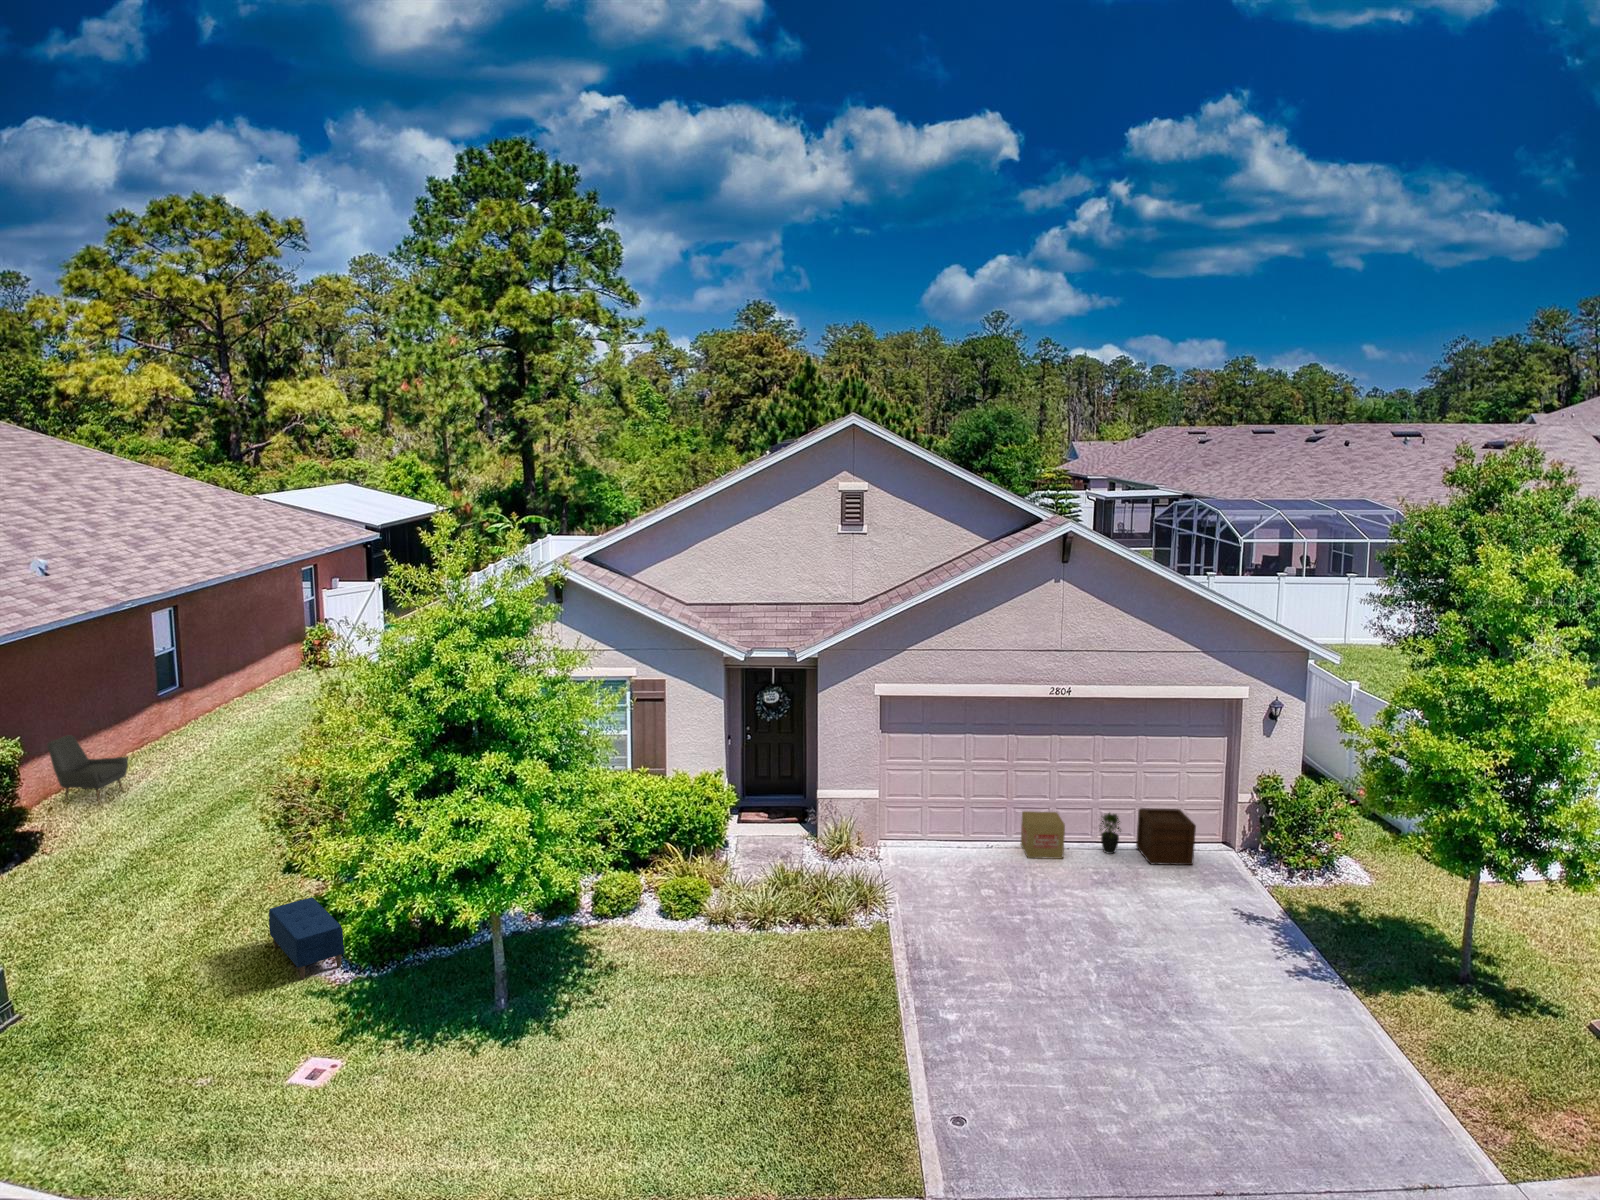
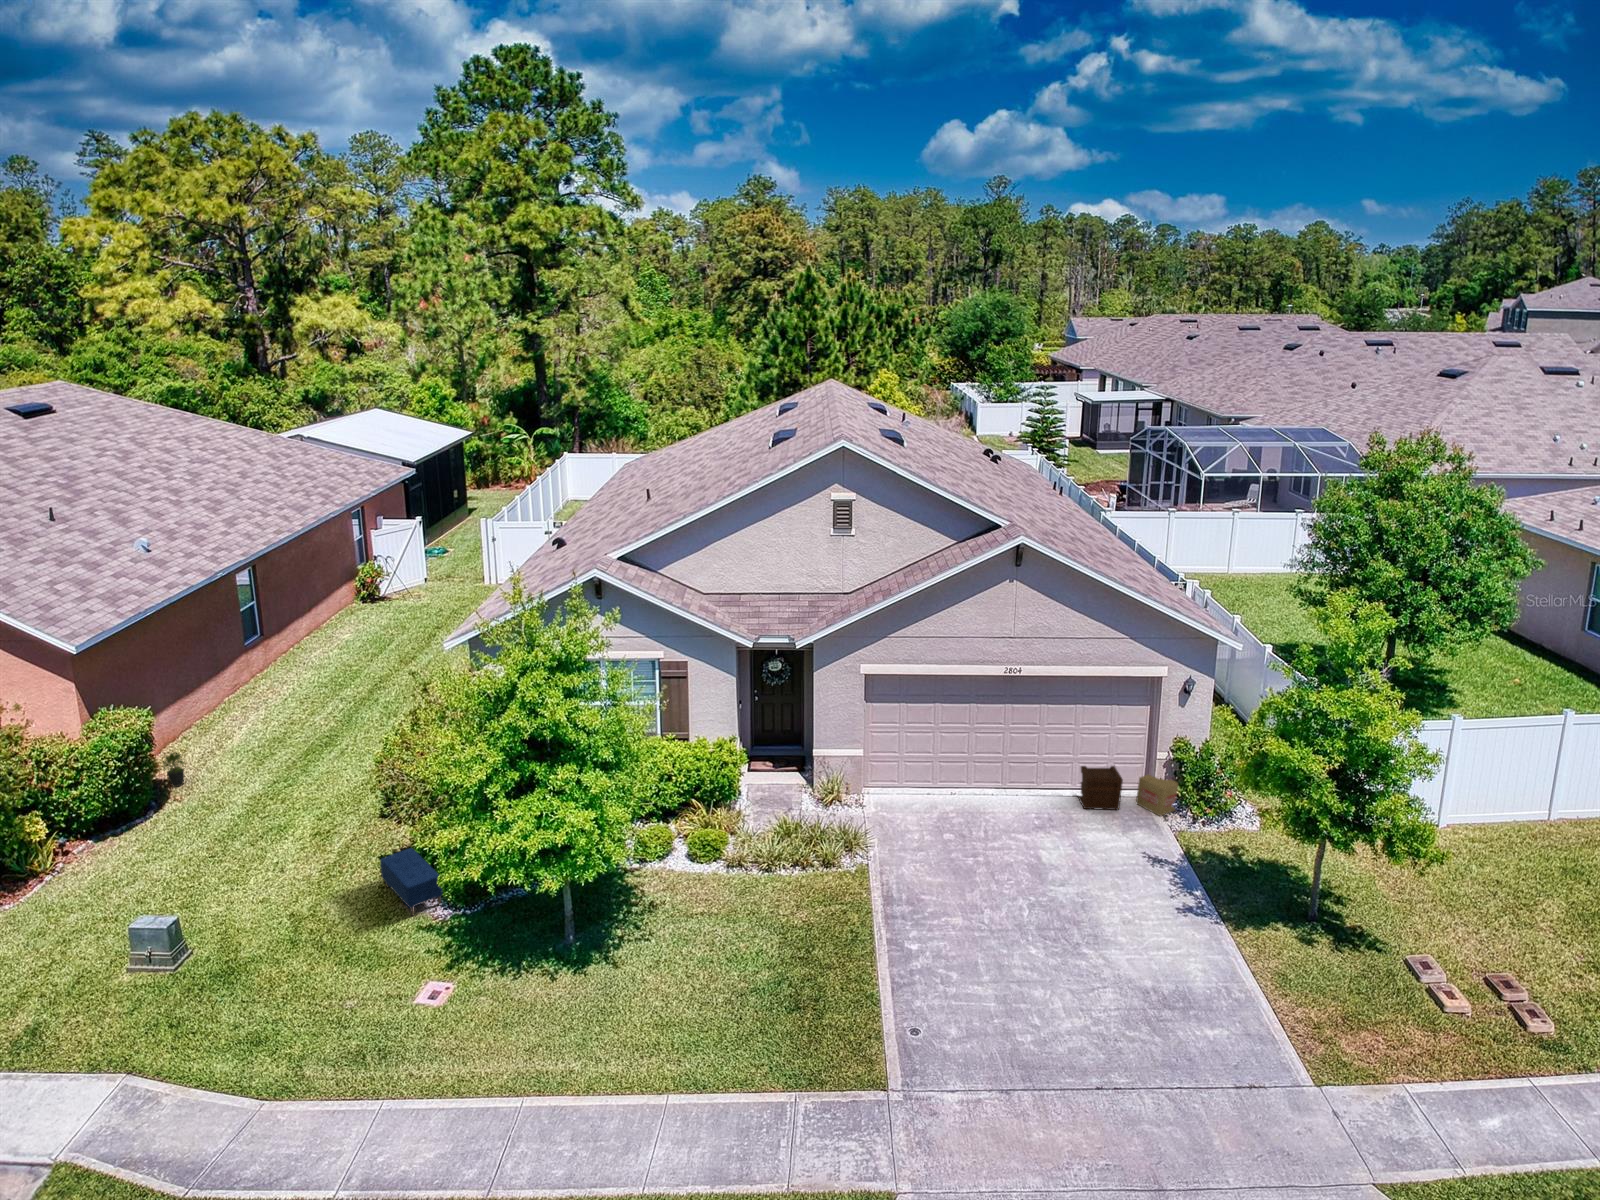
chair: present [47,735,128,802] -> none [169,693,235,750]
cardboard box: present [1021,811,1065,859] -> present [1136,775,1178,816]
potted plant: present [1100,813,1121,854] -> present [163,753,185,787]

